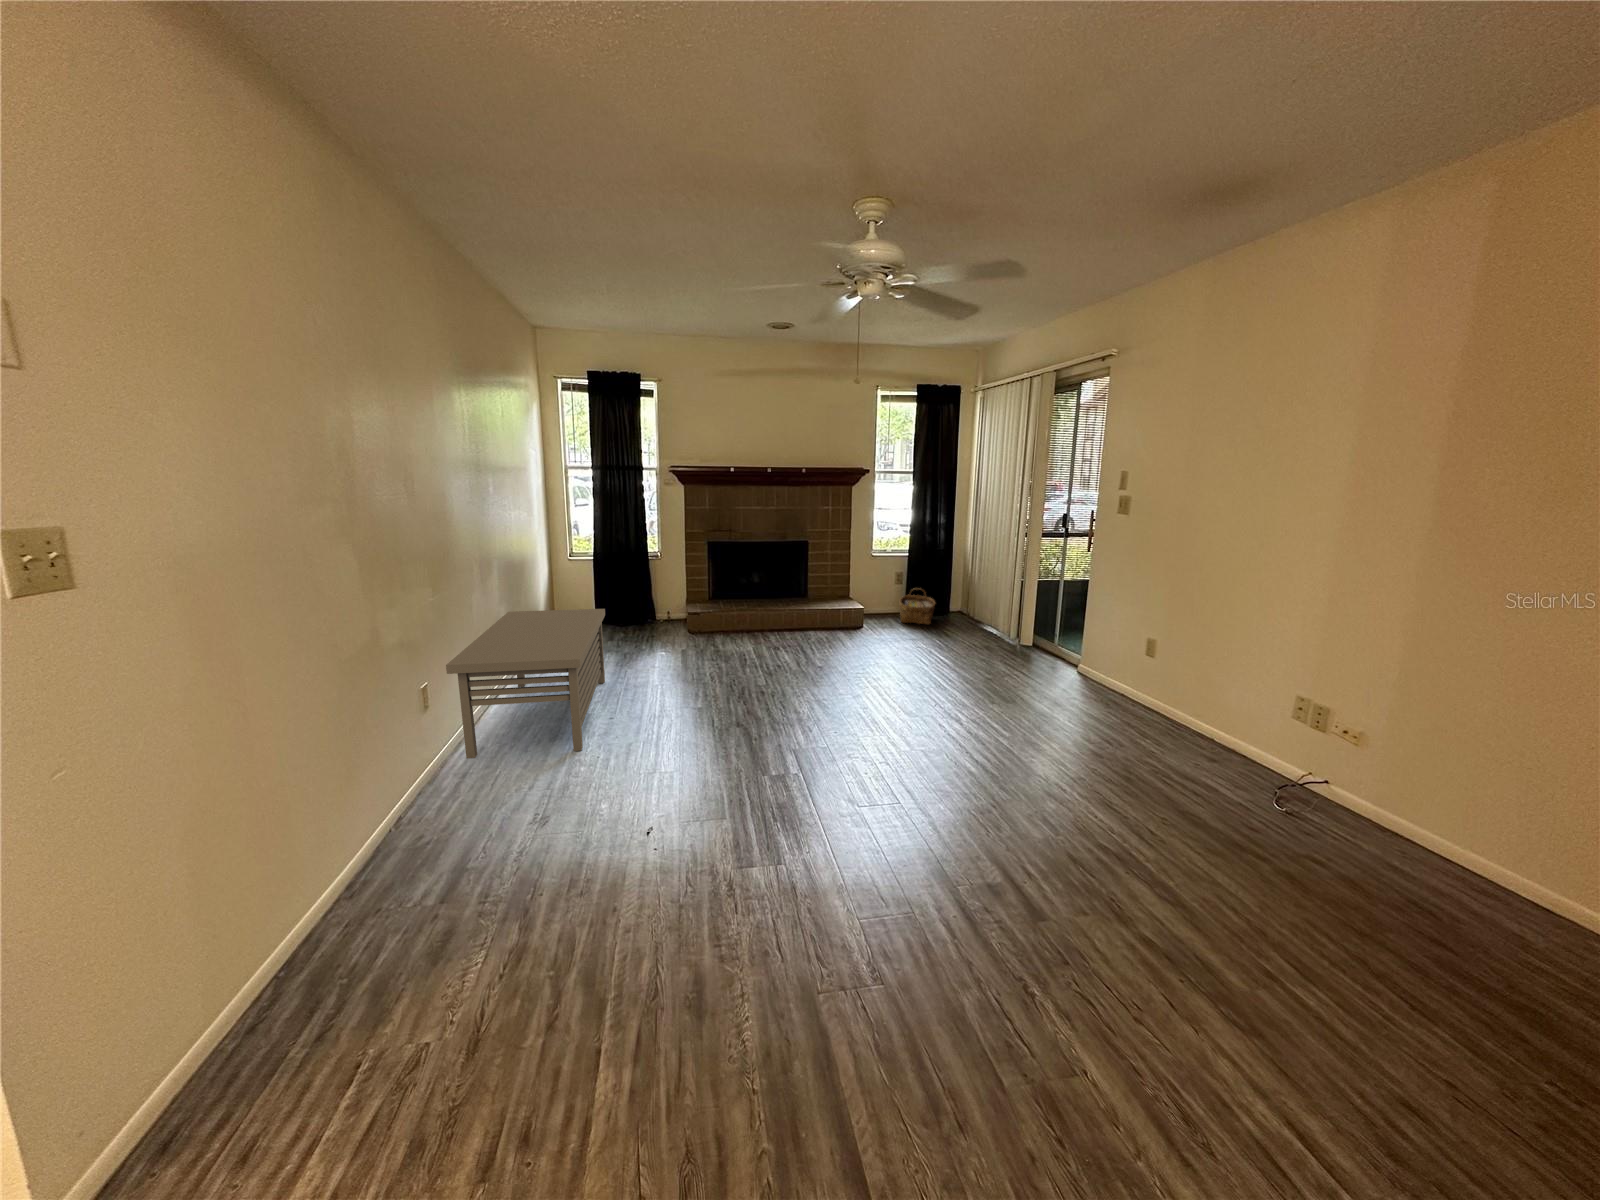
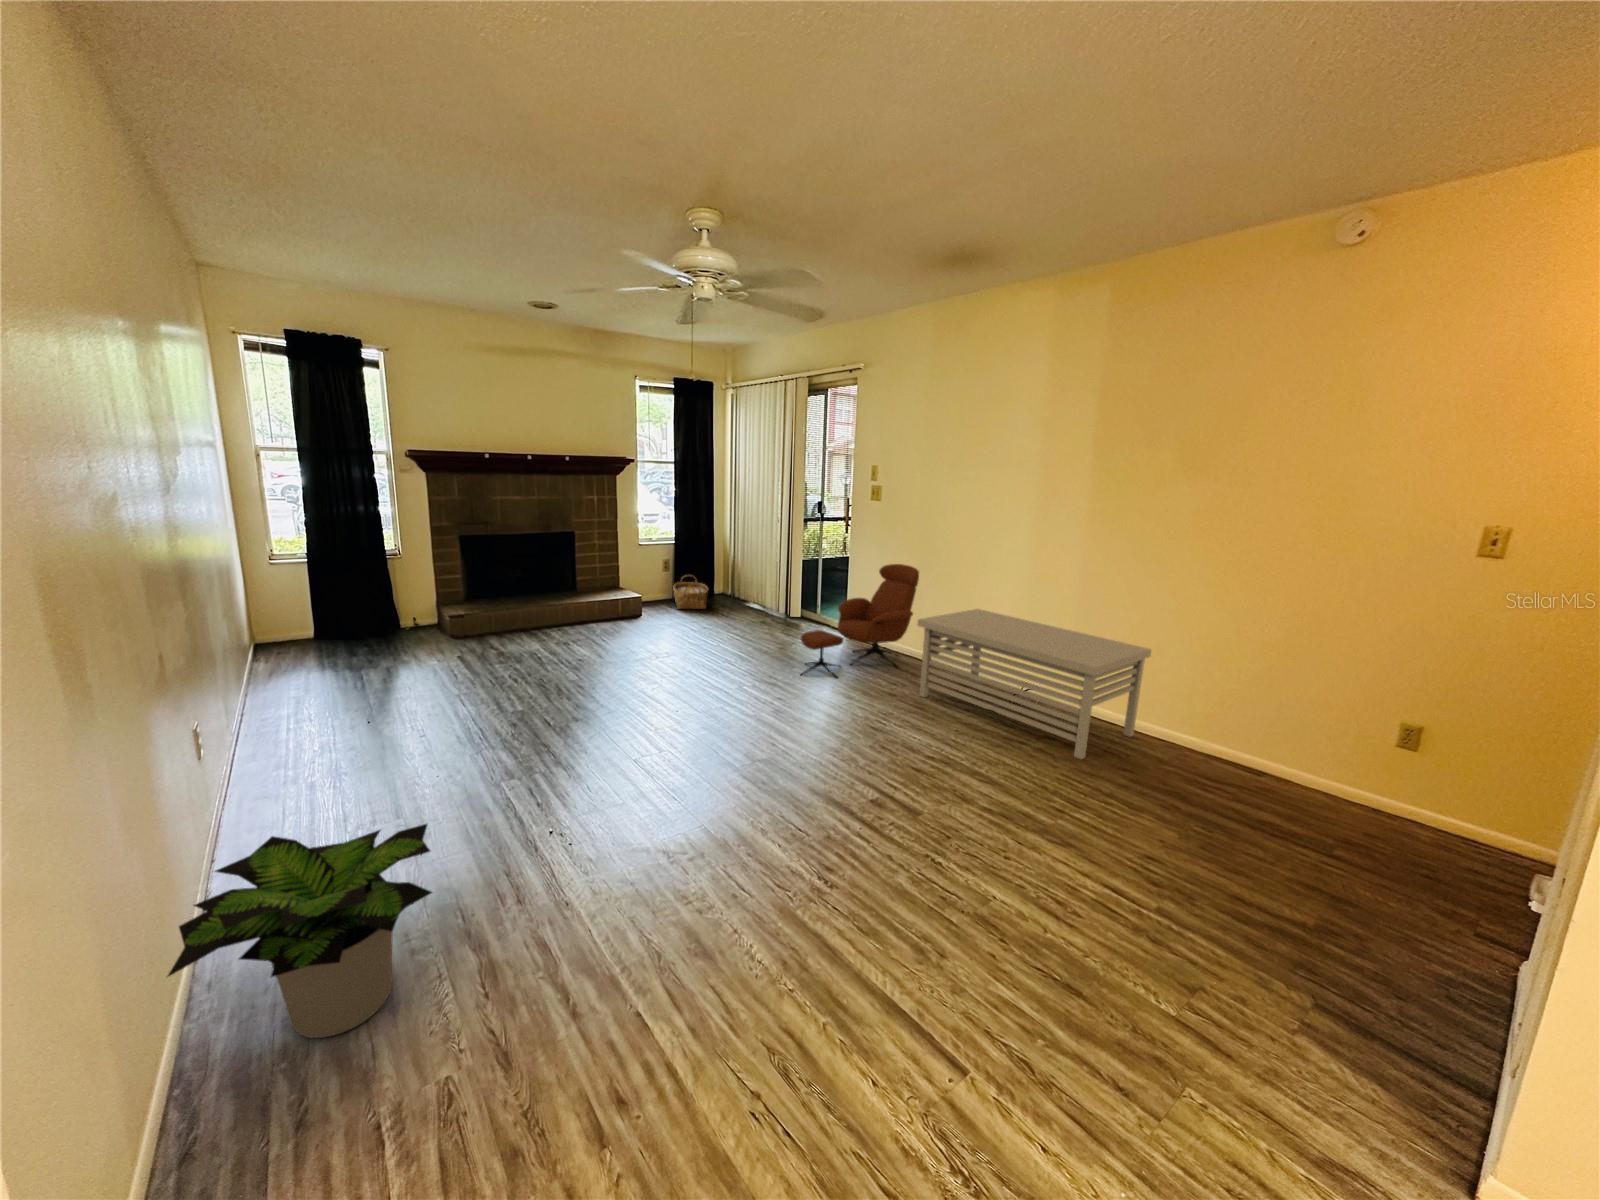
lounge chair: none [990,592,1164,721] -> present [801,564,919,677]
storage bench: present [446,609,605,758] -> present [918,609,1151,759]
potted plant: none [272,785,487,966] -> present [168,824,432,1038]

